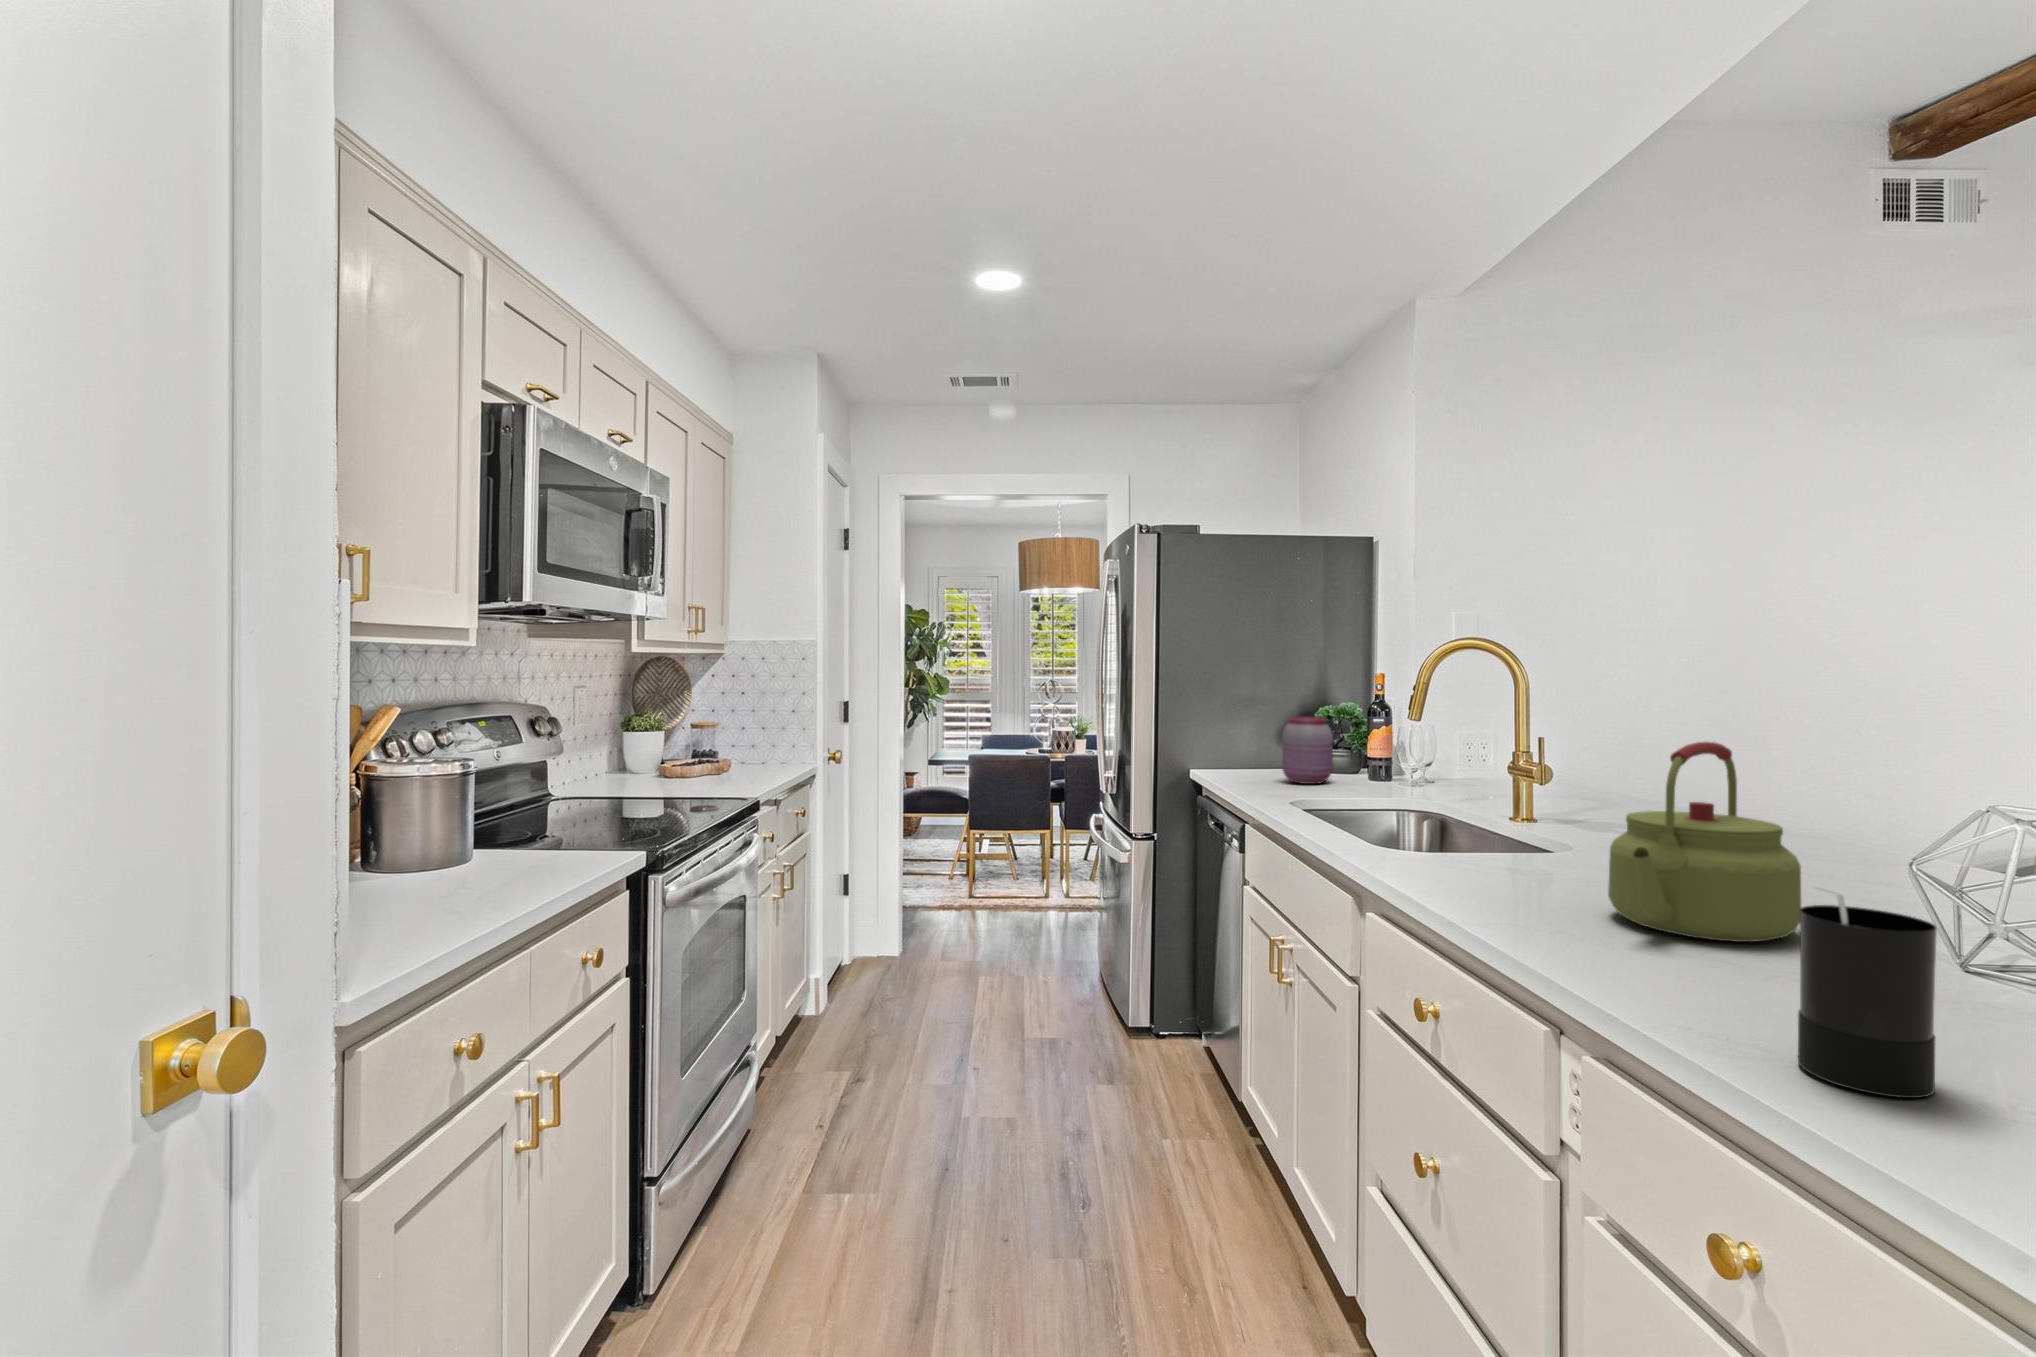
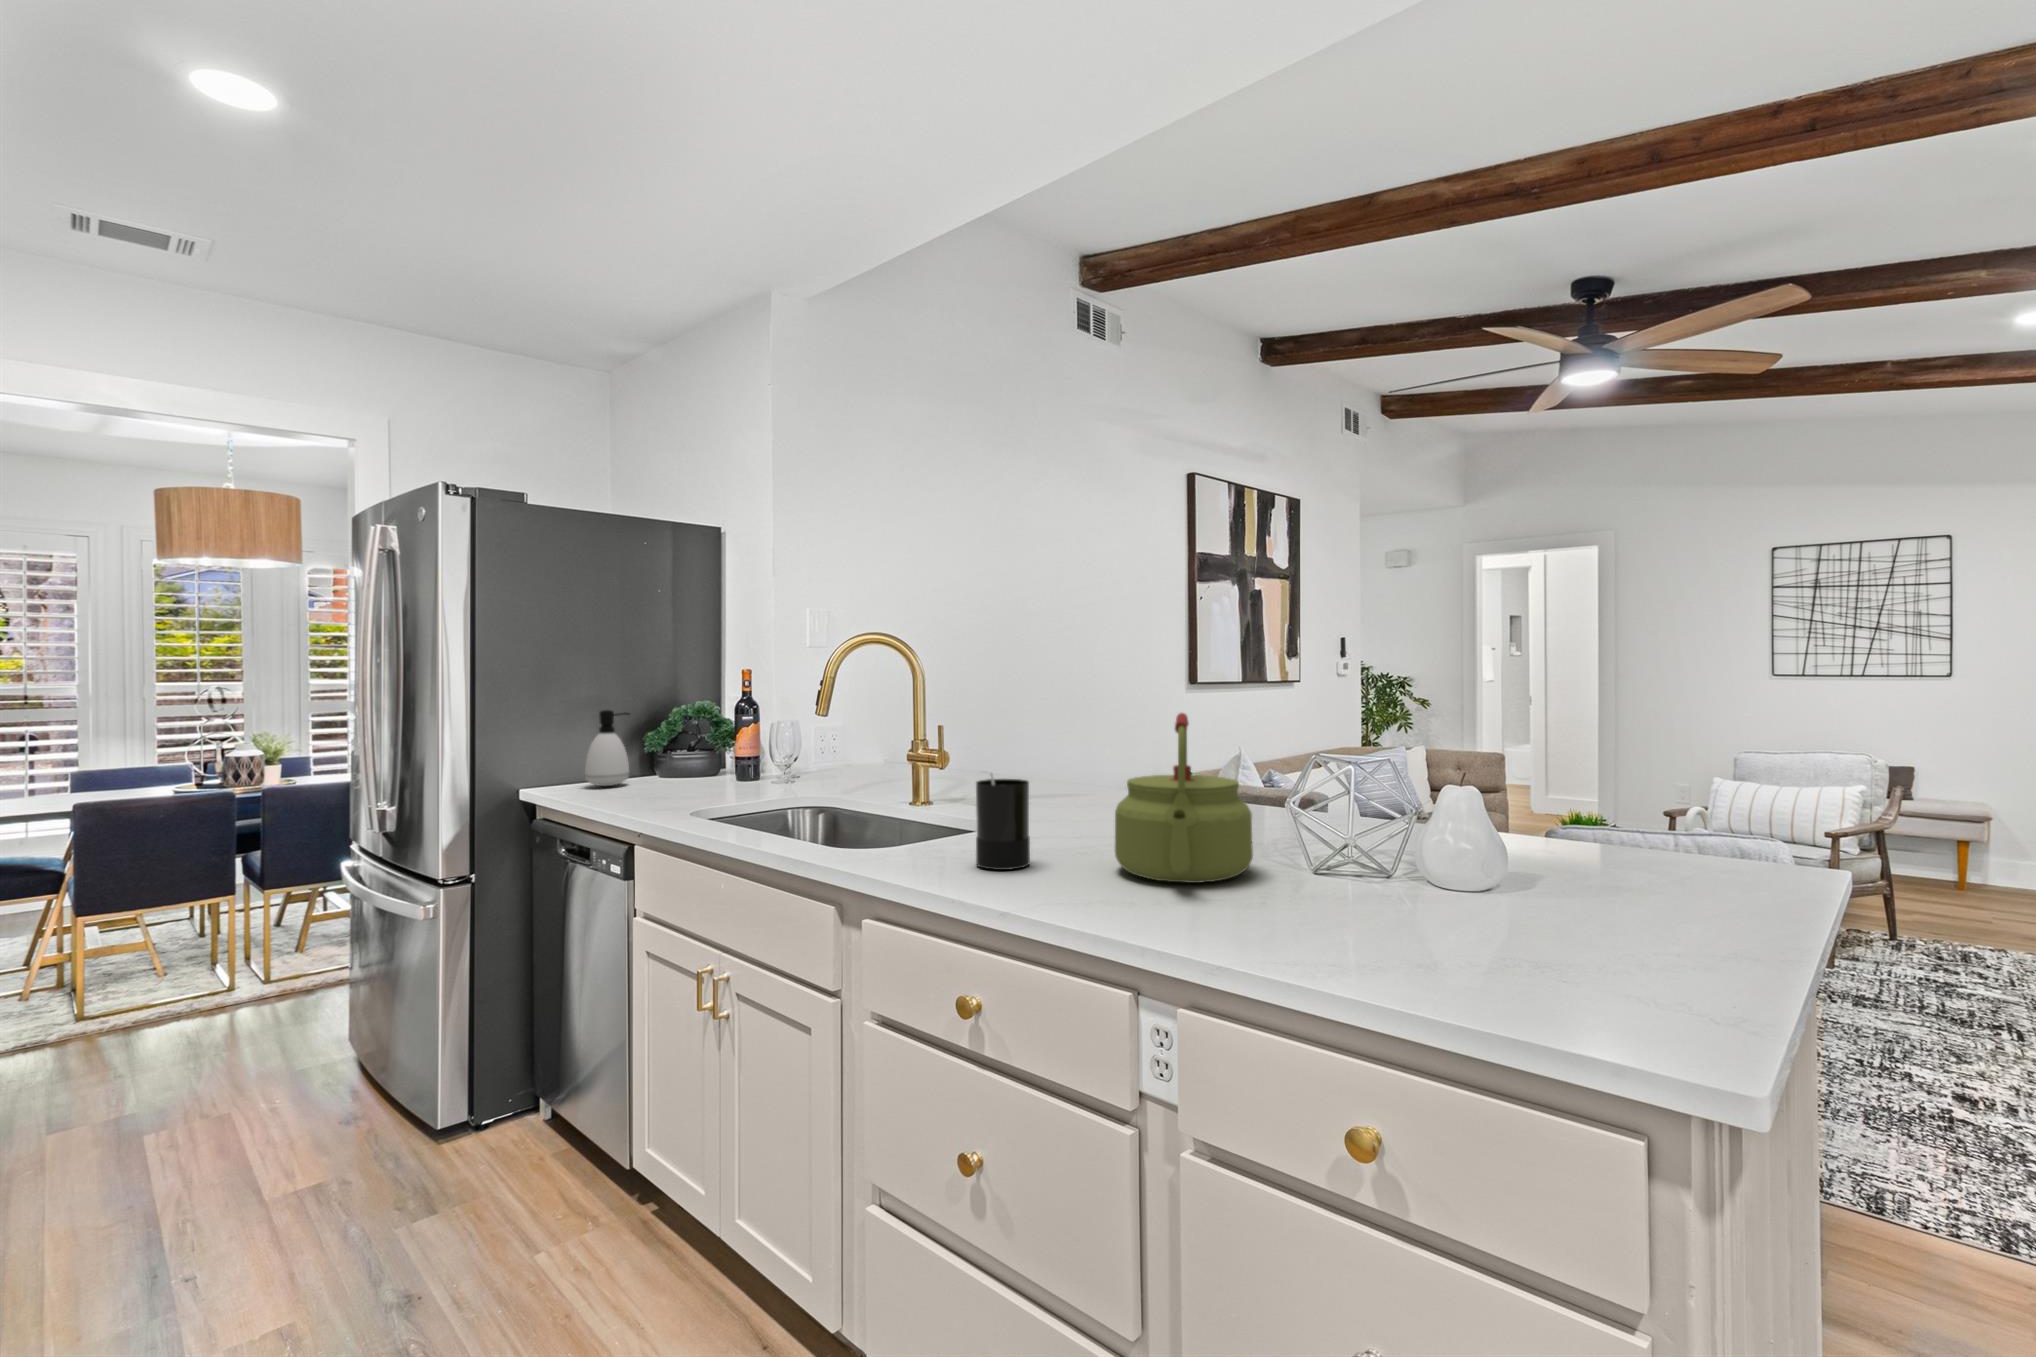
soap dispenser: none [1240,708,1278,774] -> present [585,710,629,786]
jar: present [1282,716,1333,784] -> none [646,716,703,791]
candle: present [1798,888,1937,1098] -> present [976,772,1030,870]

